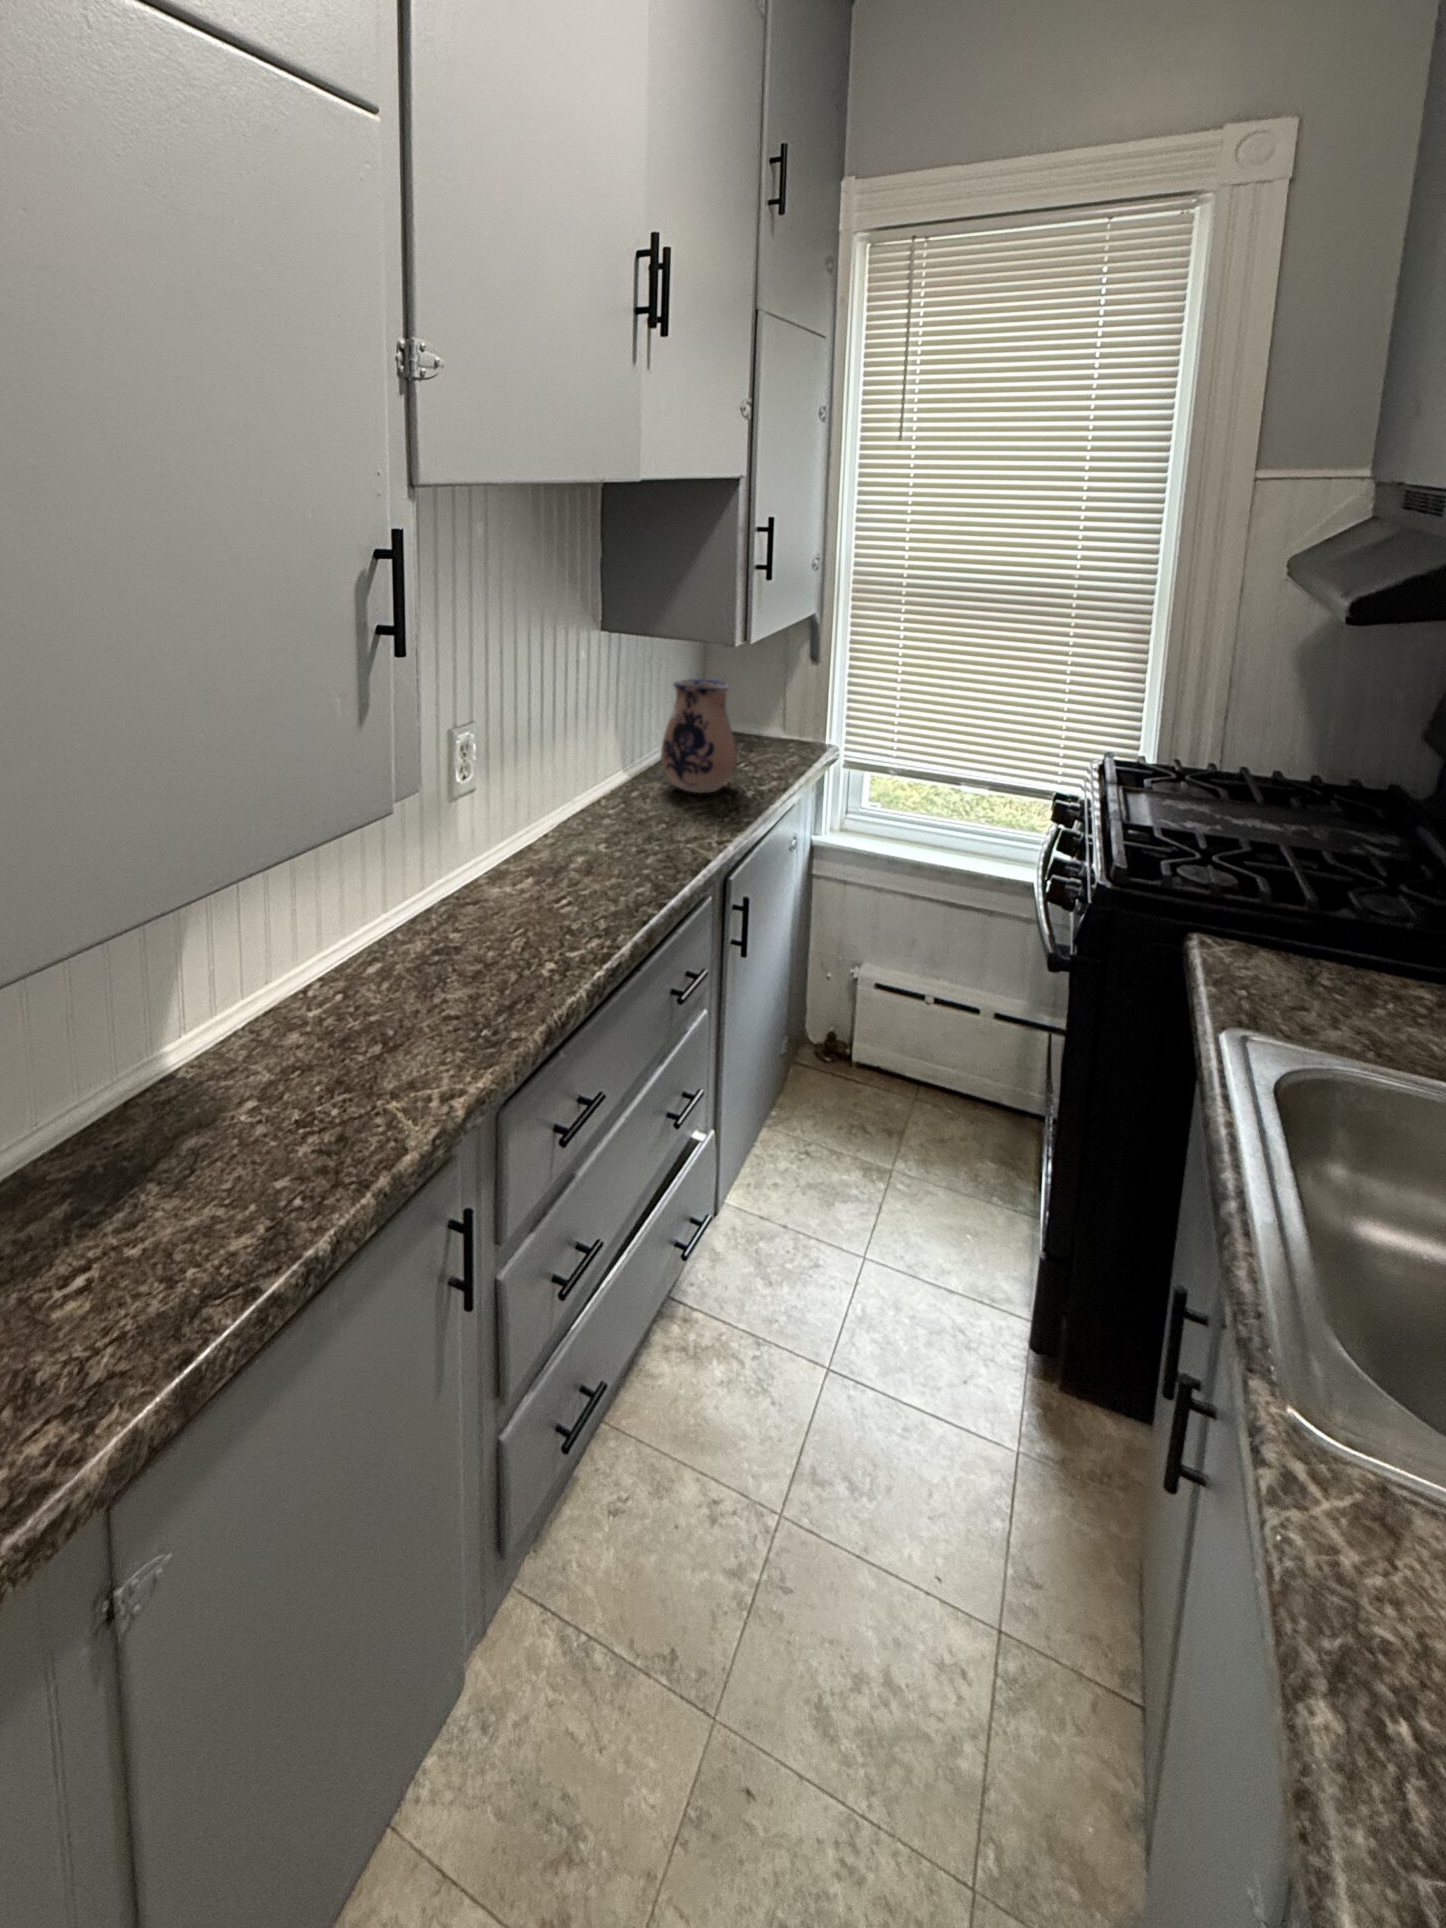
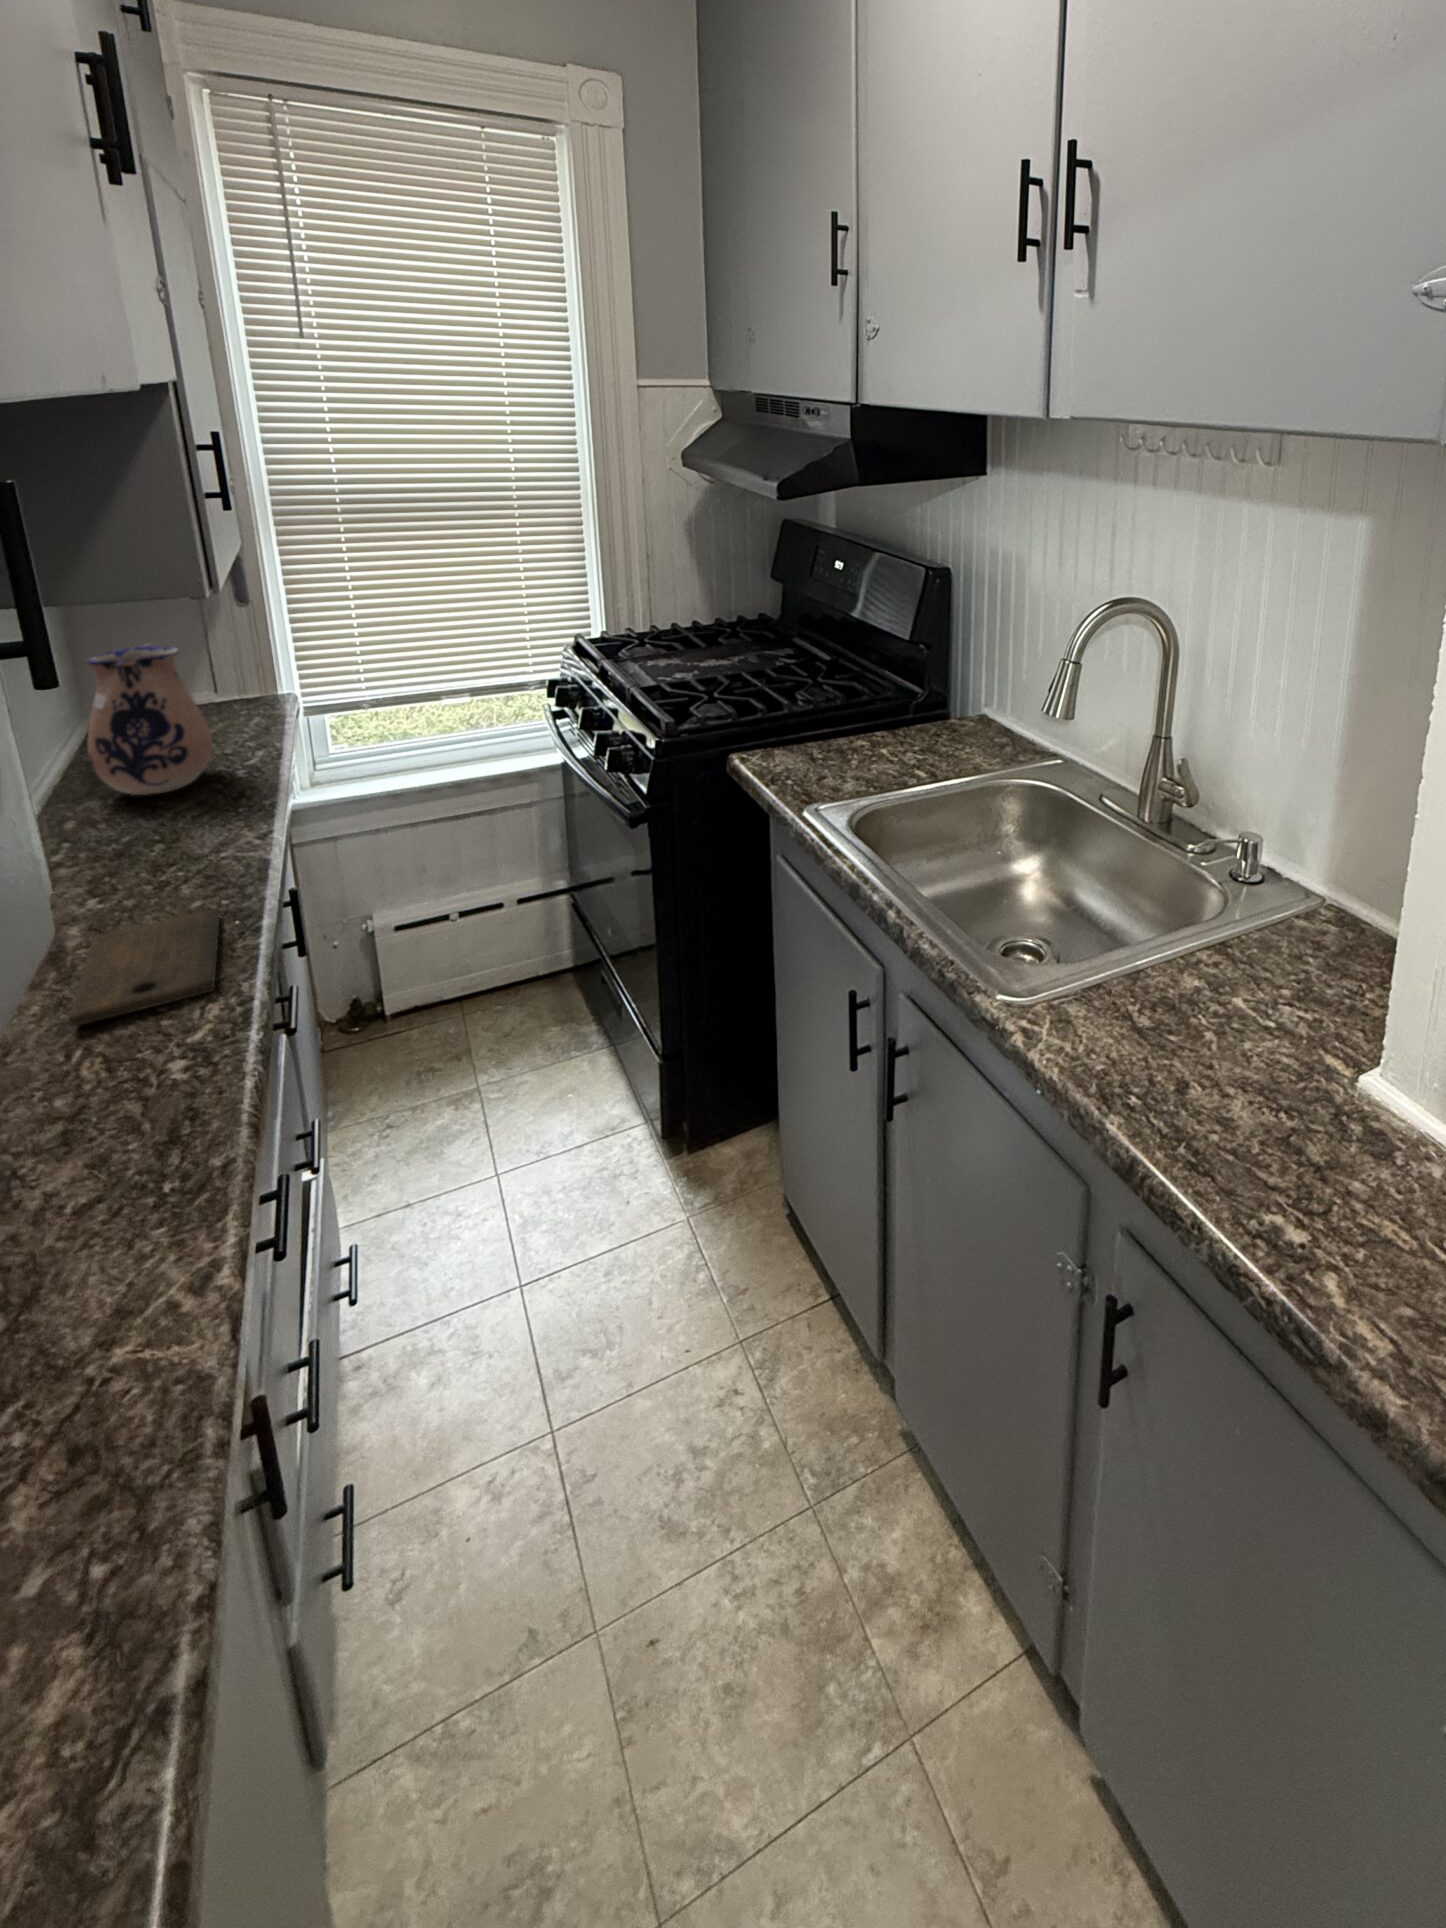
cutting board: none [529,868,647,933] -> present [69,909,219,1026]

